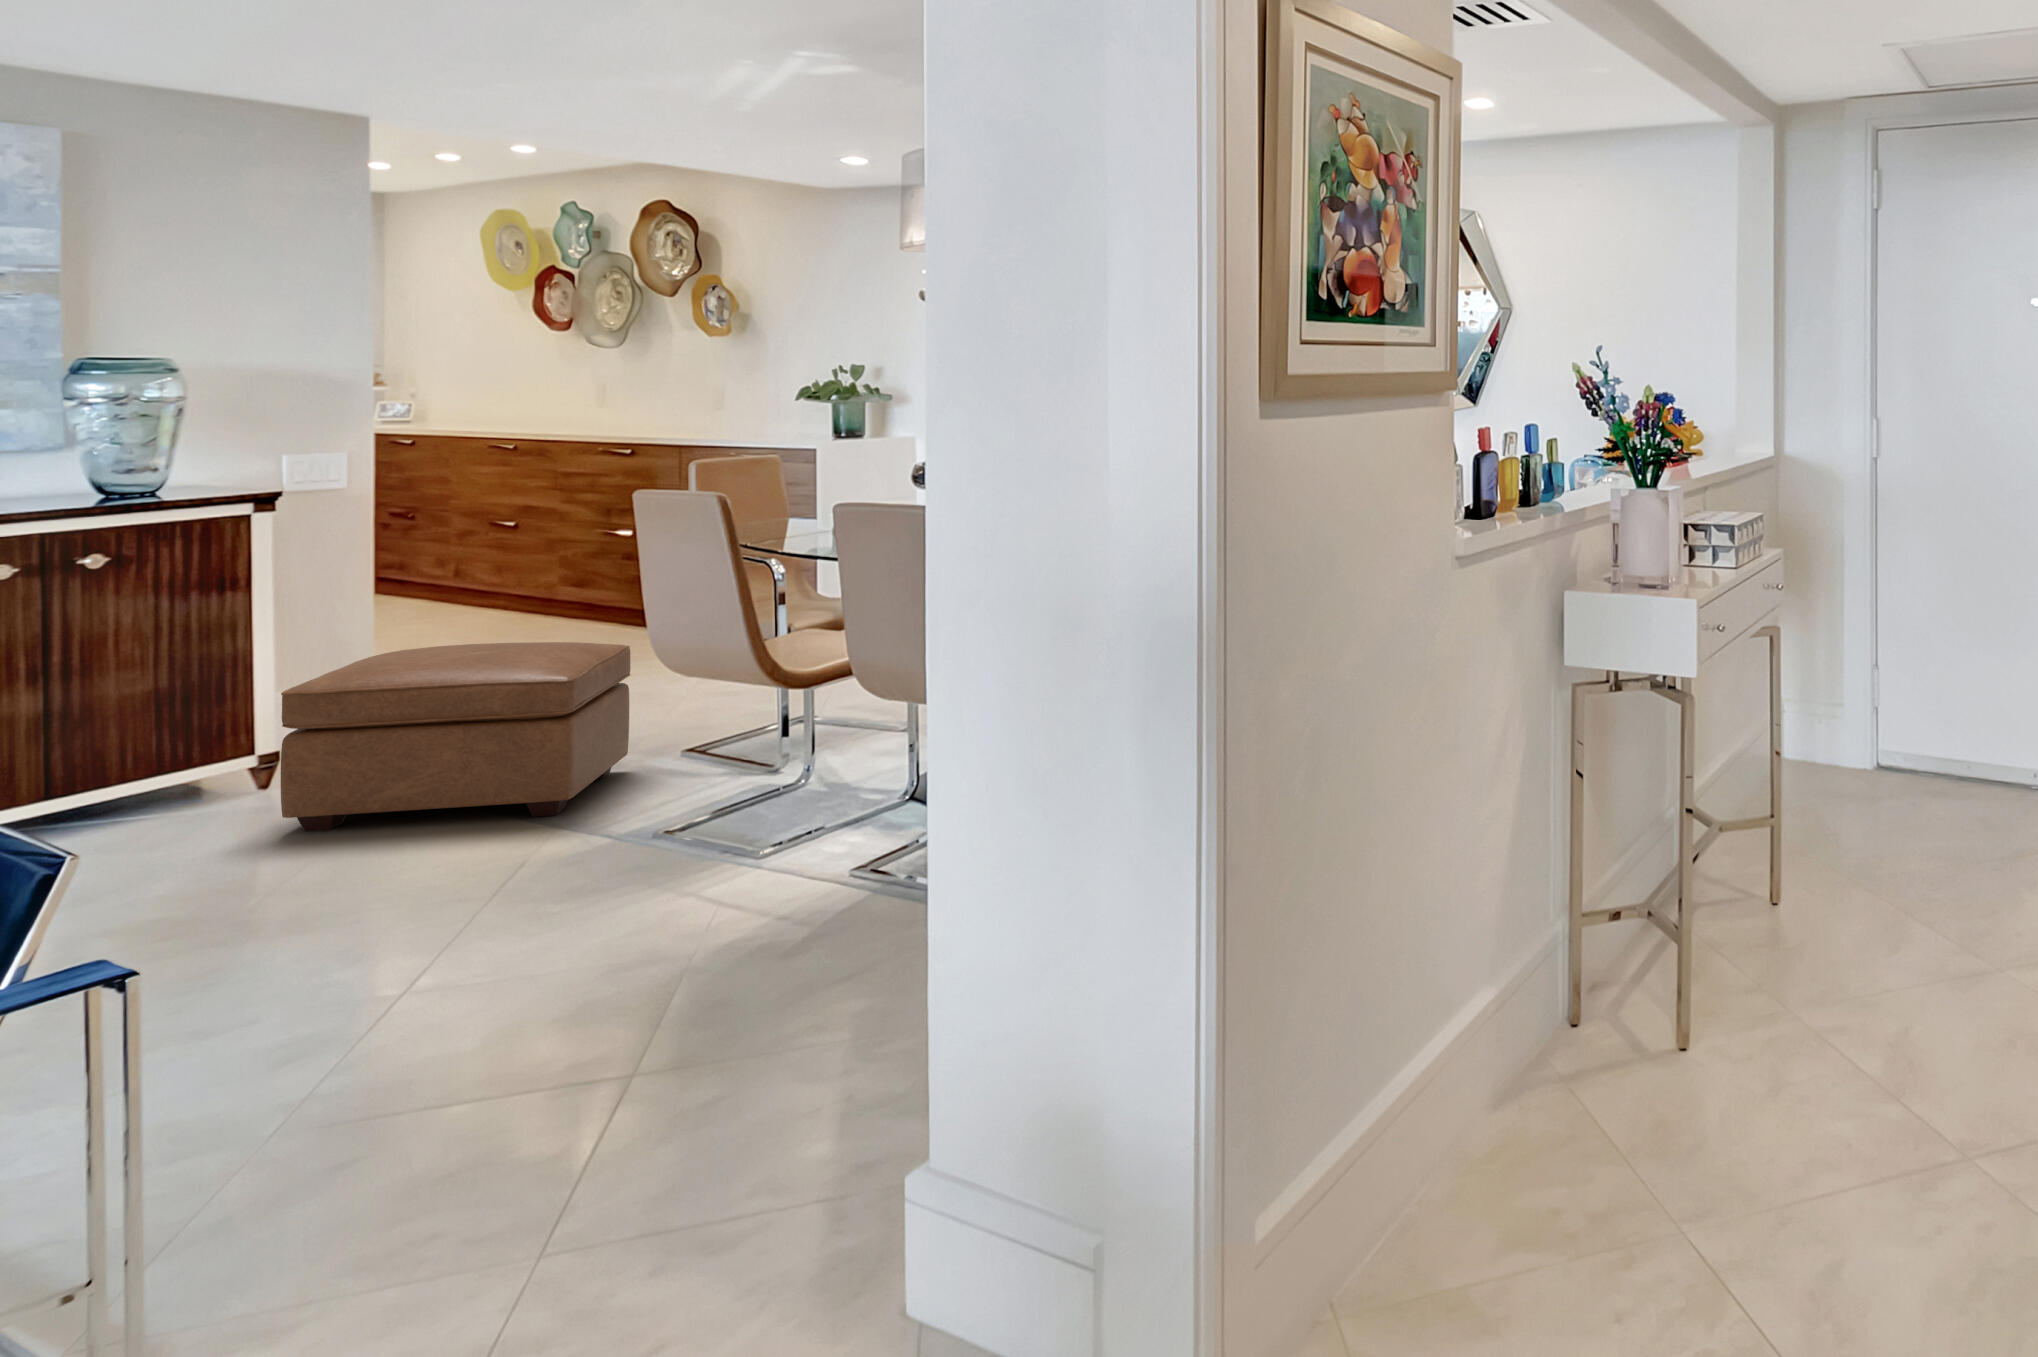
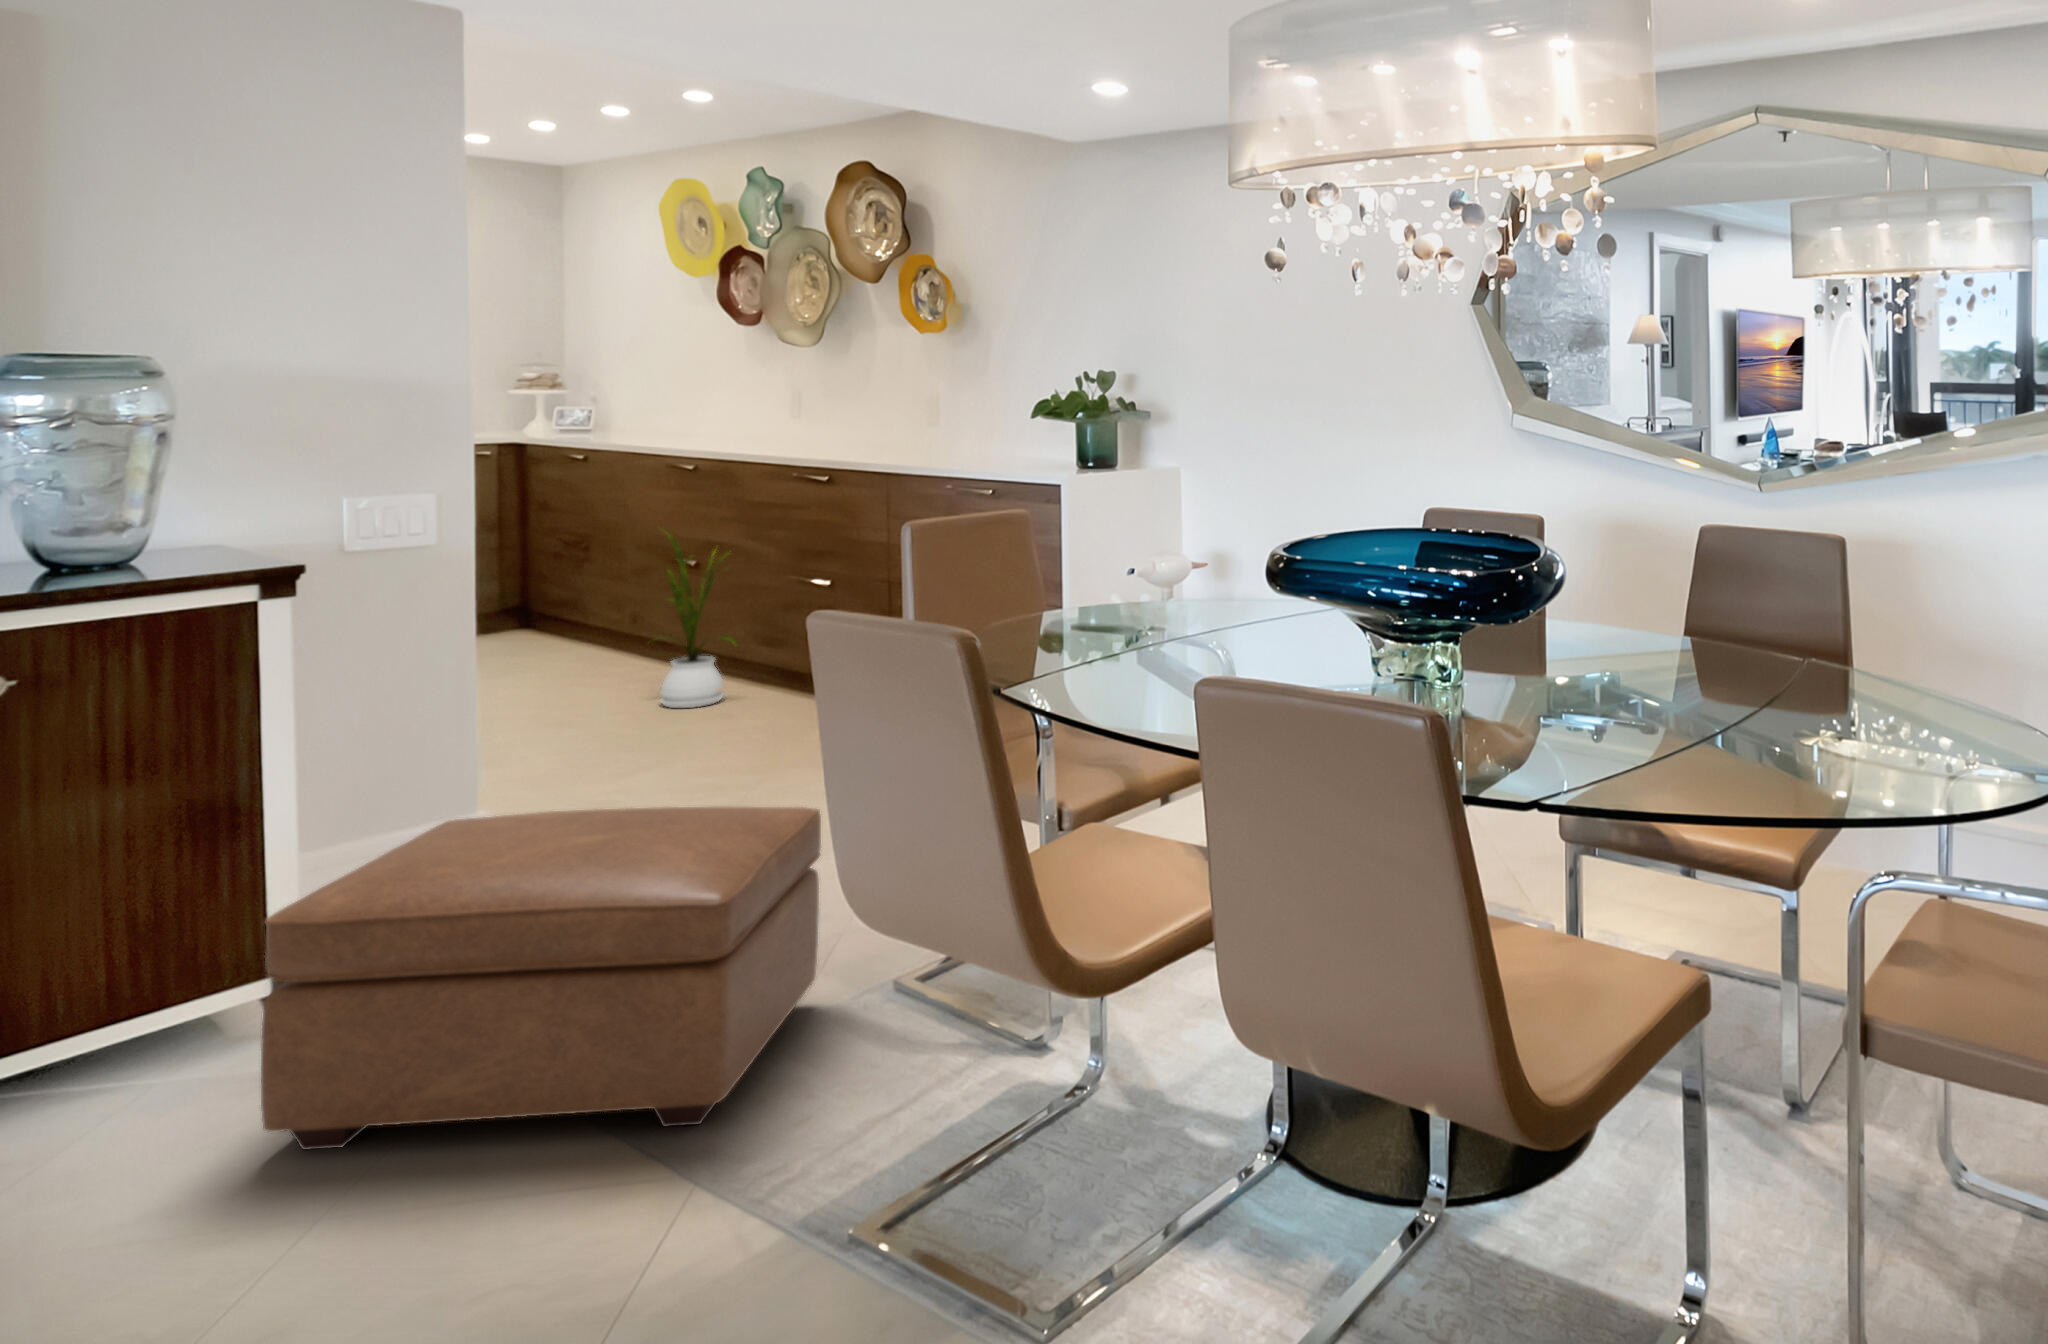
house plant: none [479,492,562,635] -> present [660,532,736,708]

